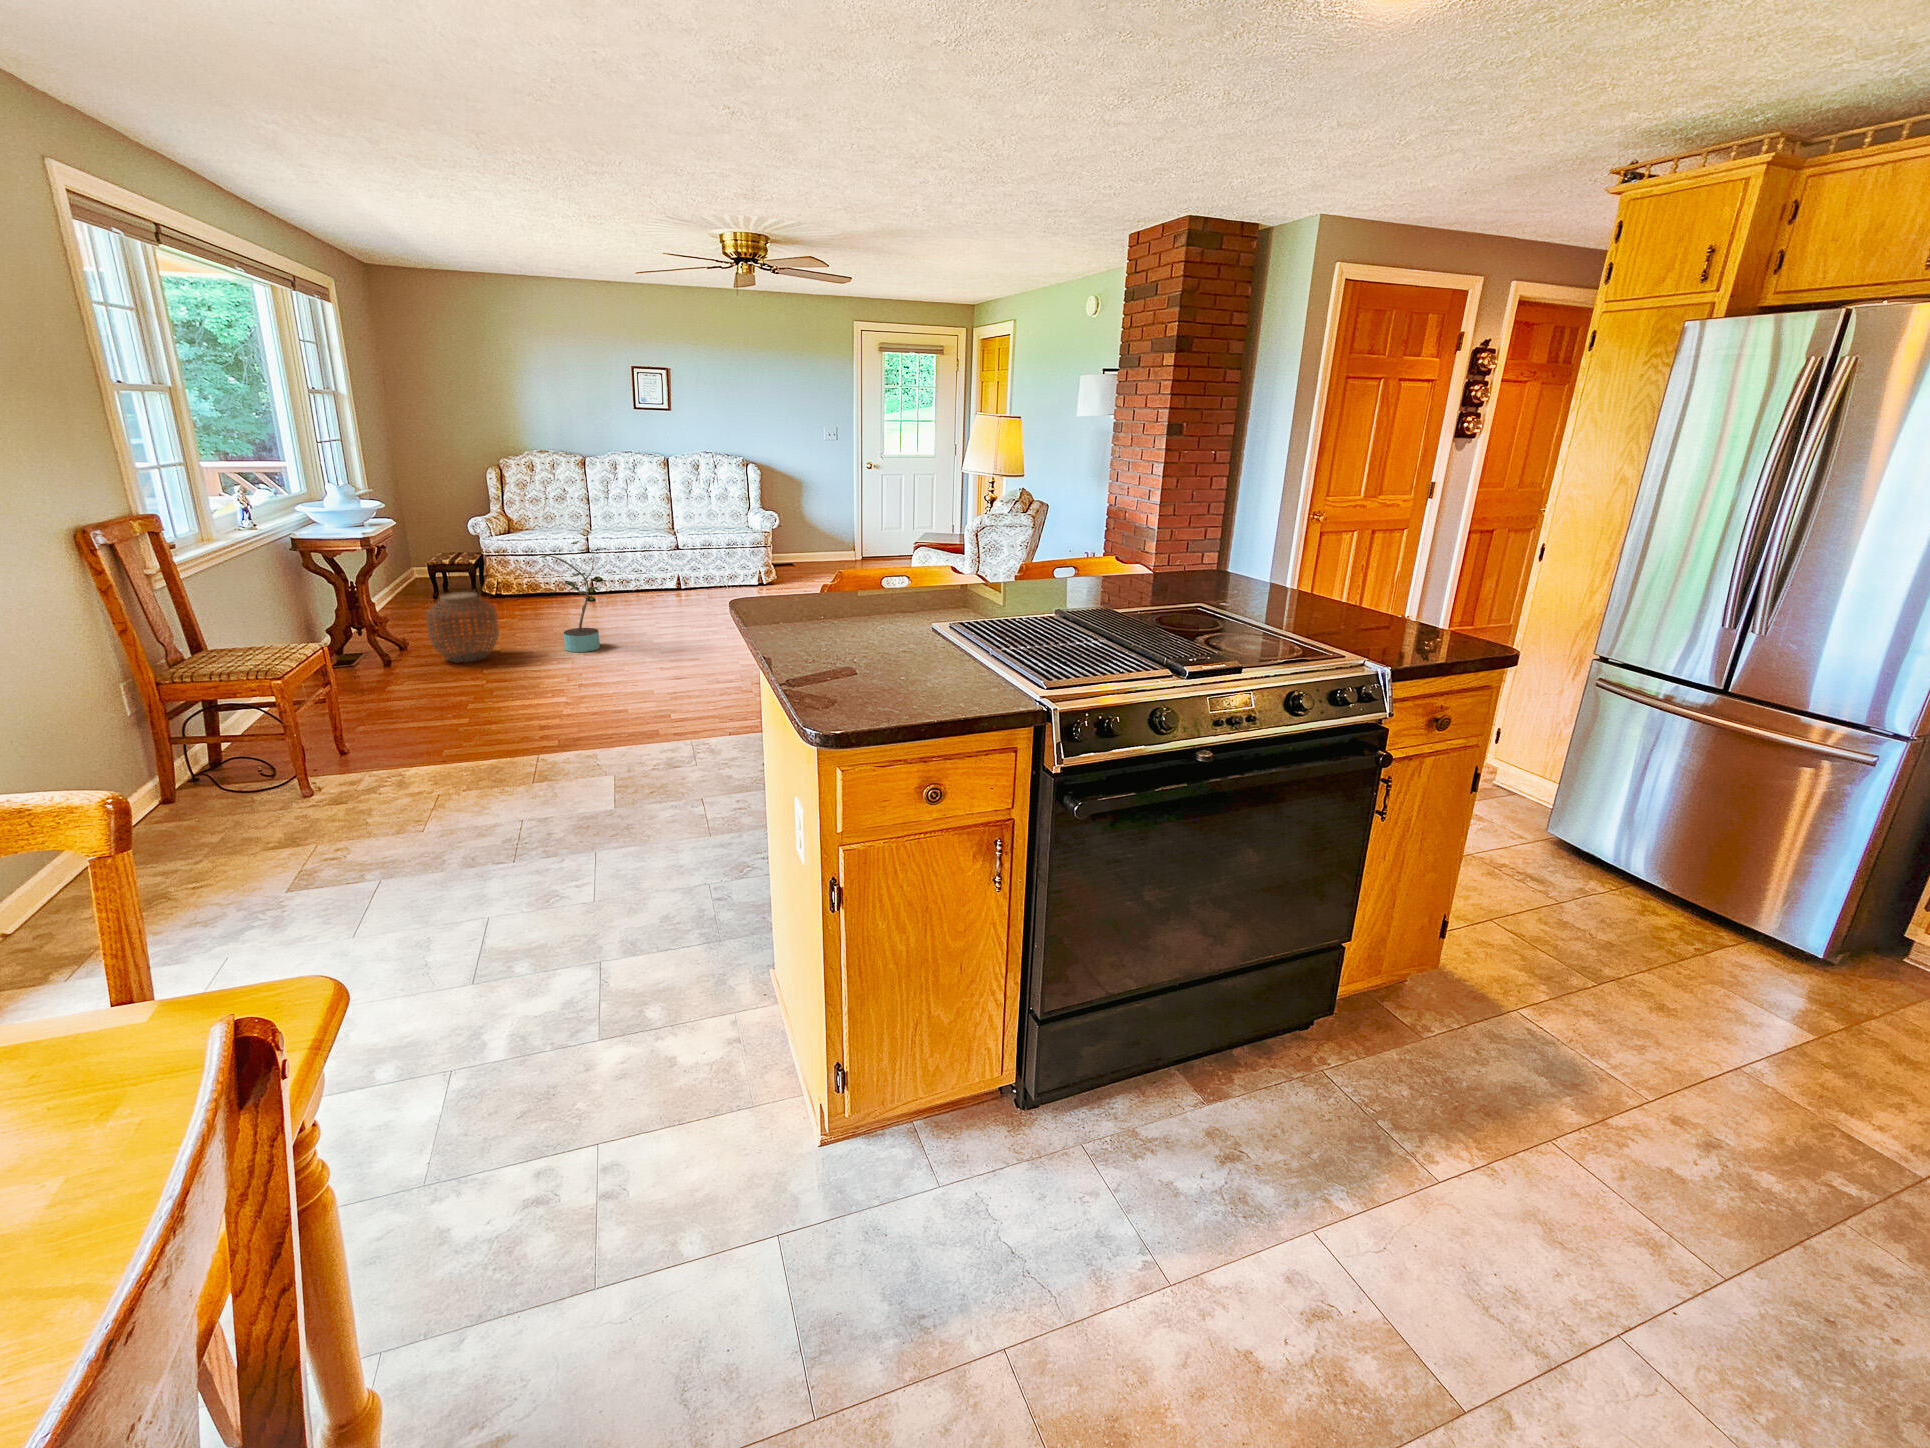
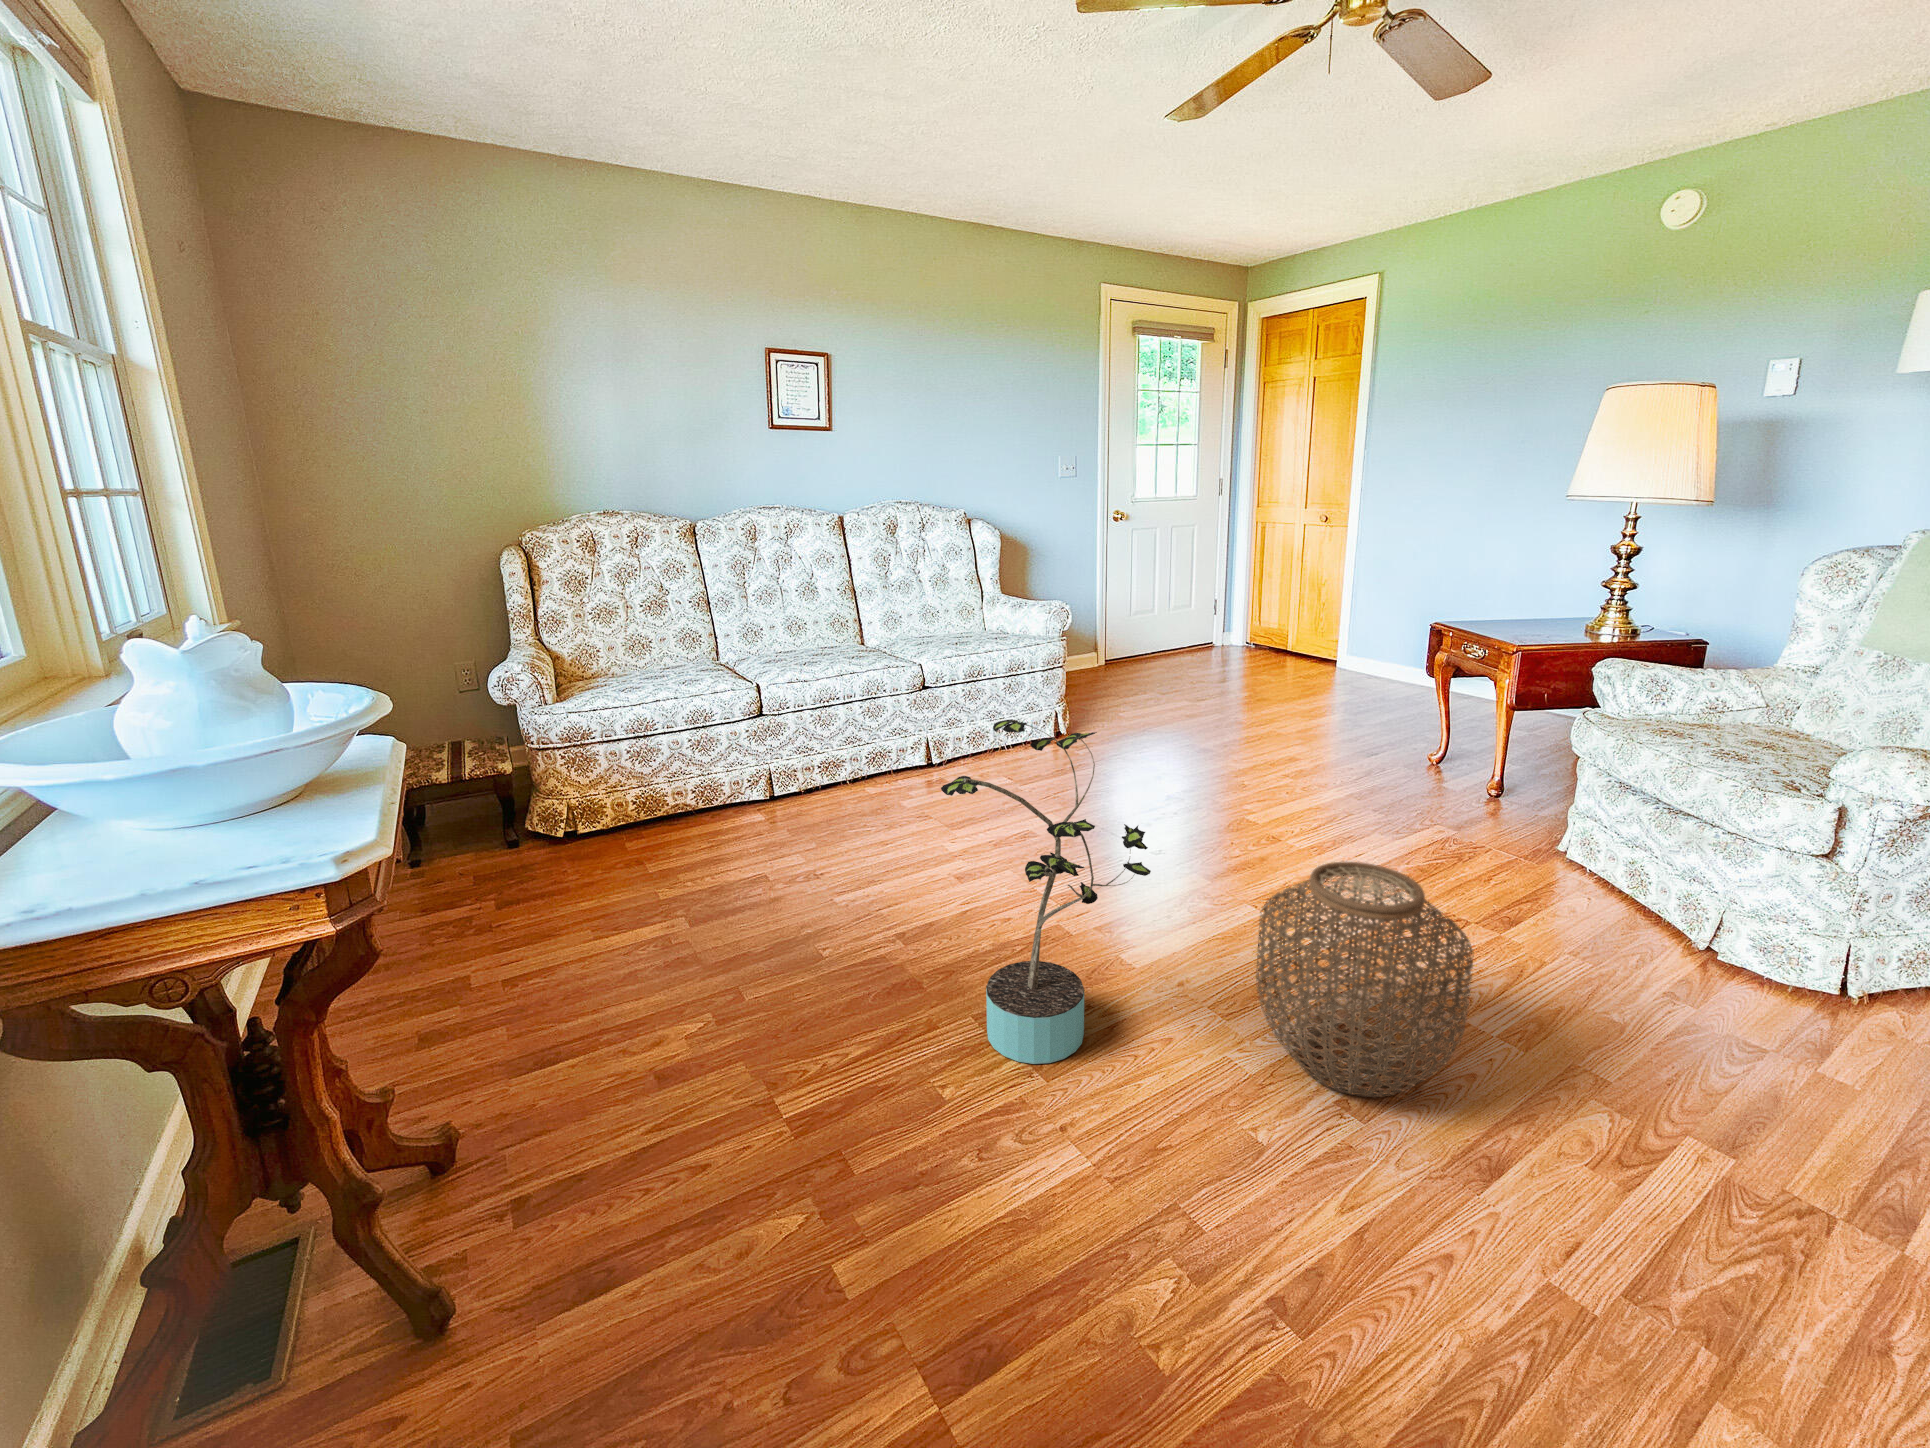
woven basket: present [426,592,499,662] -> present [1256,862,1473,1097]

